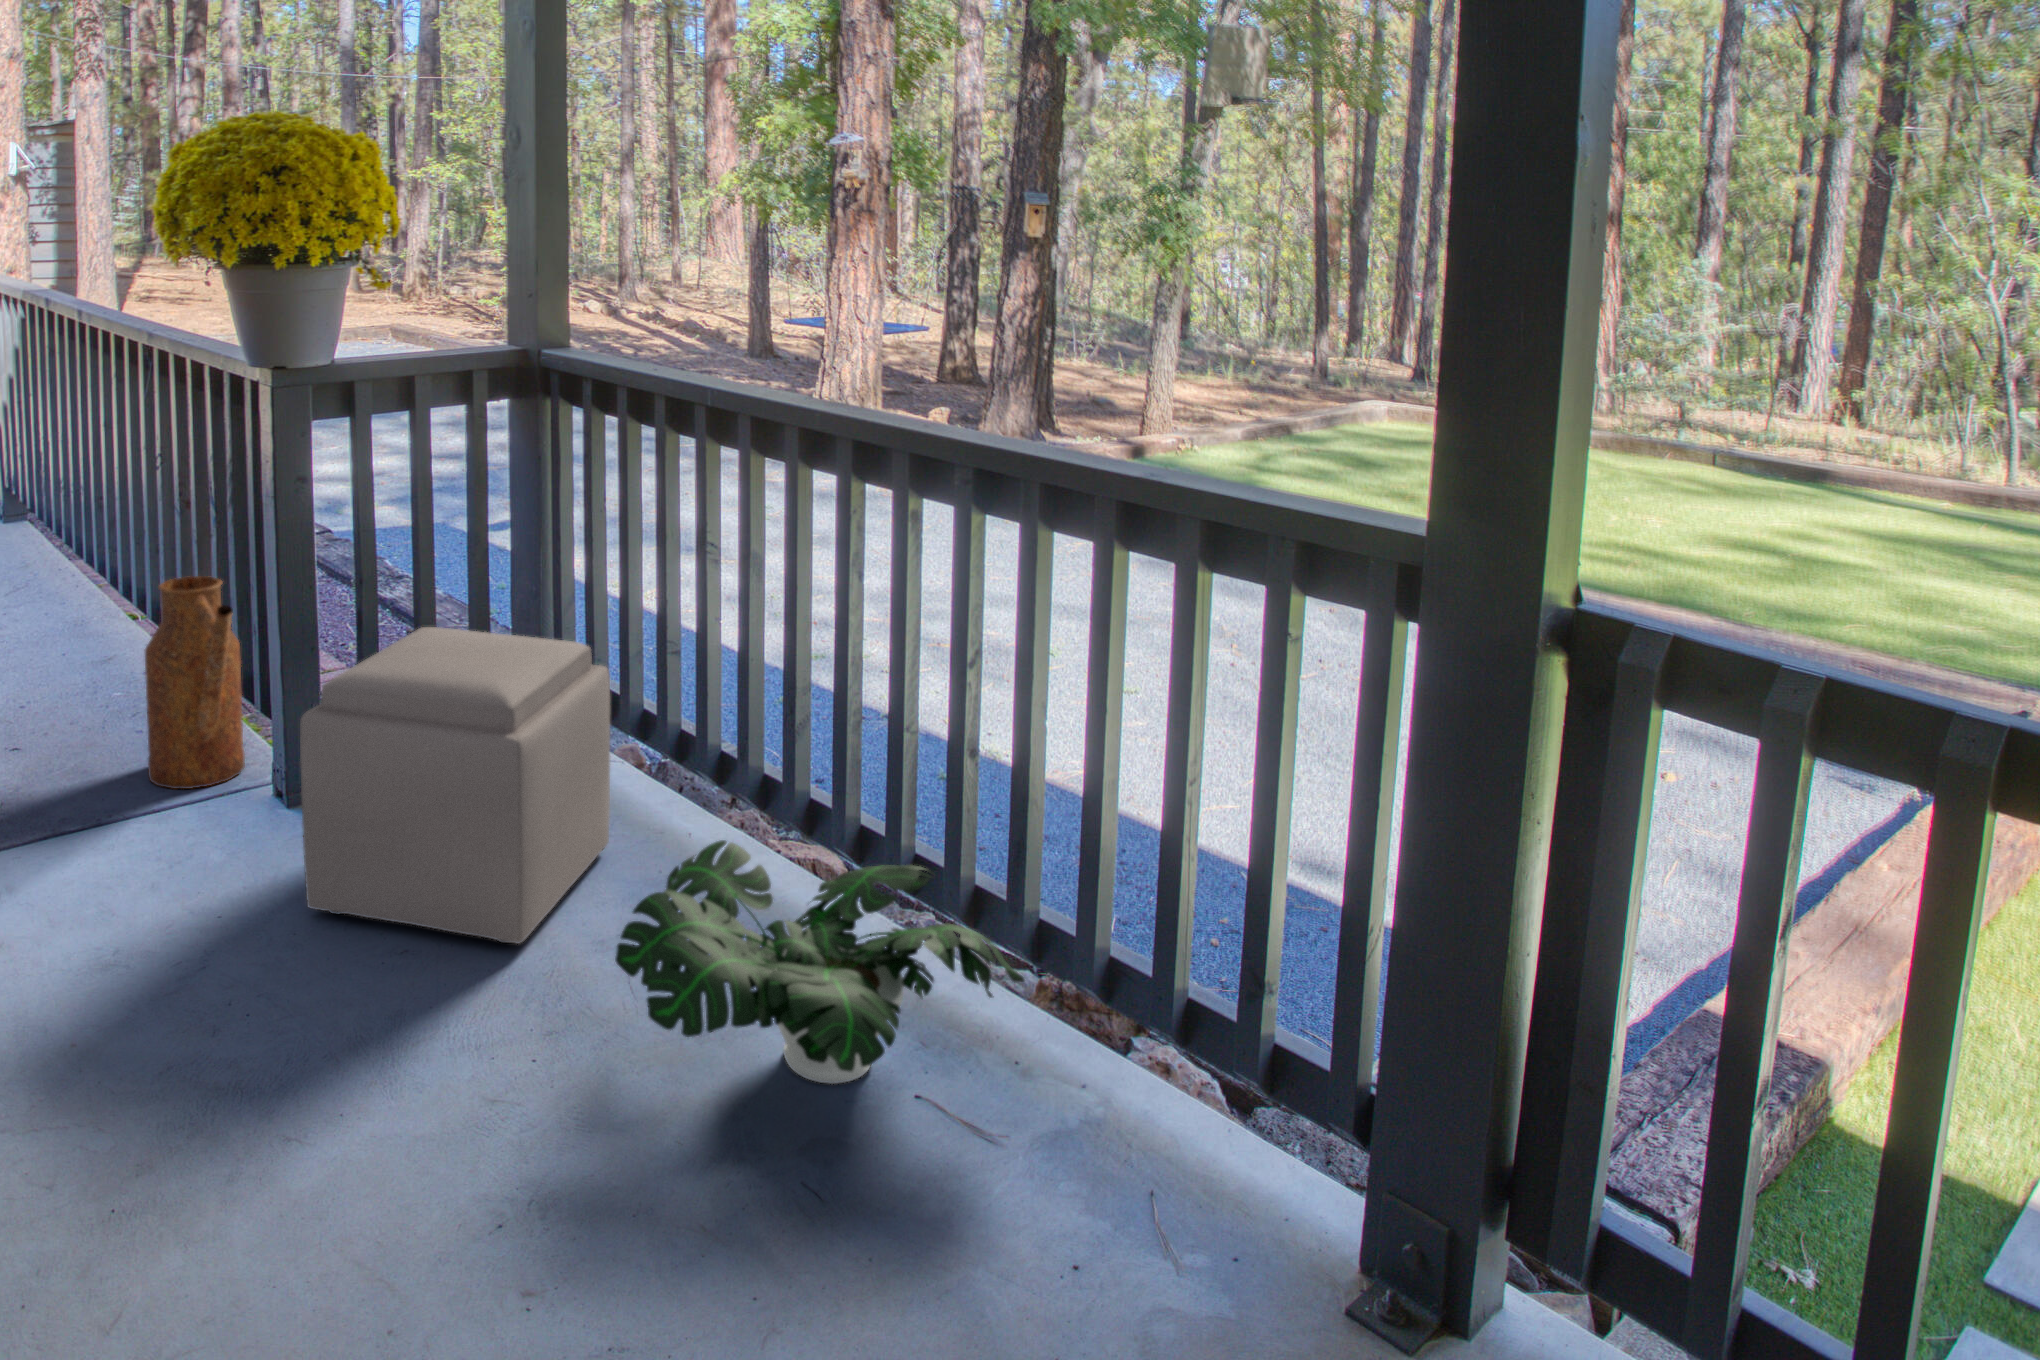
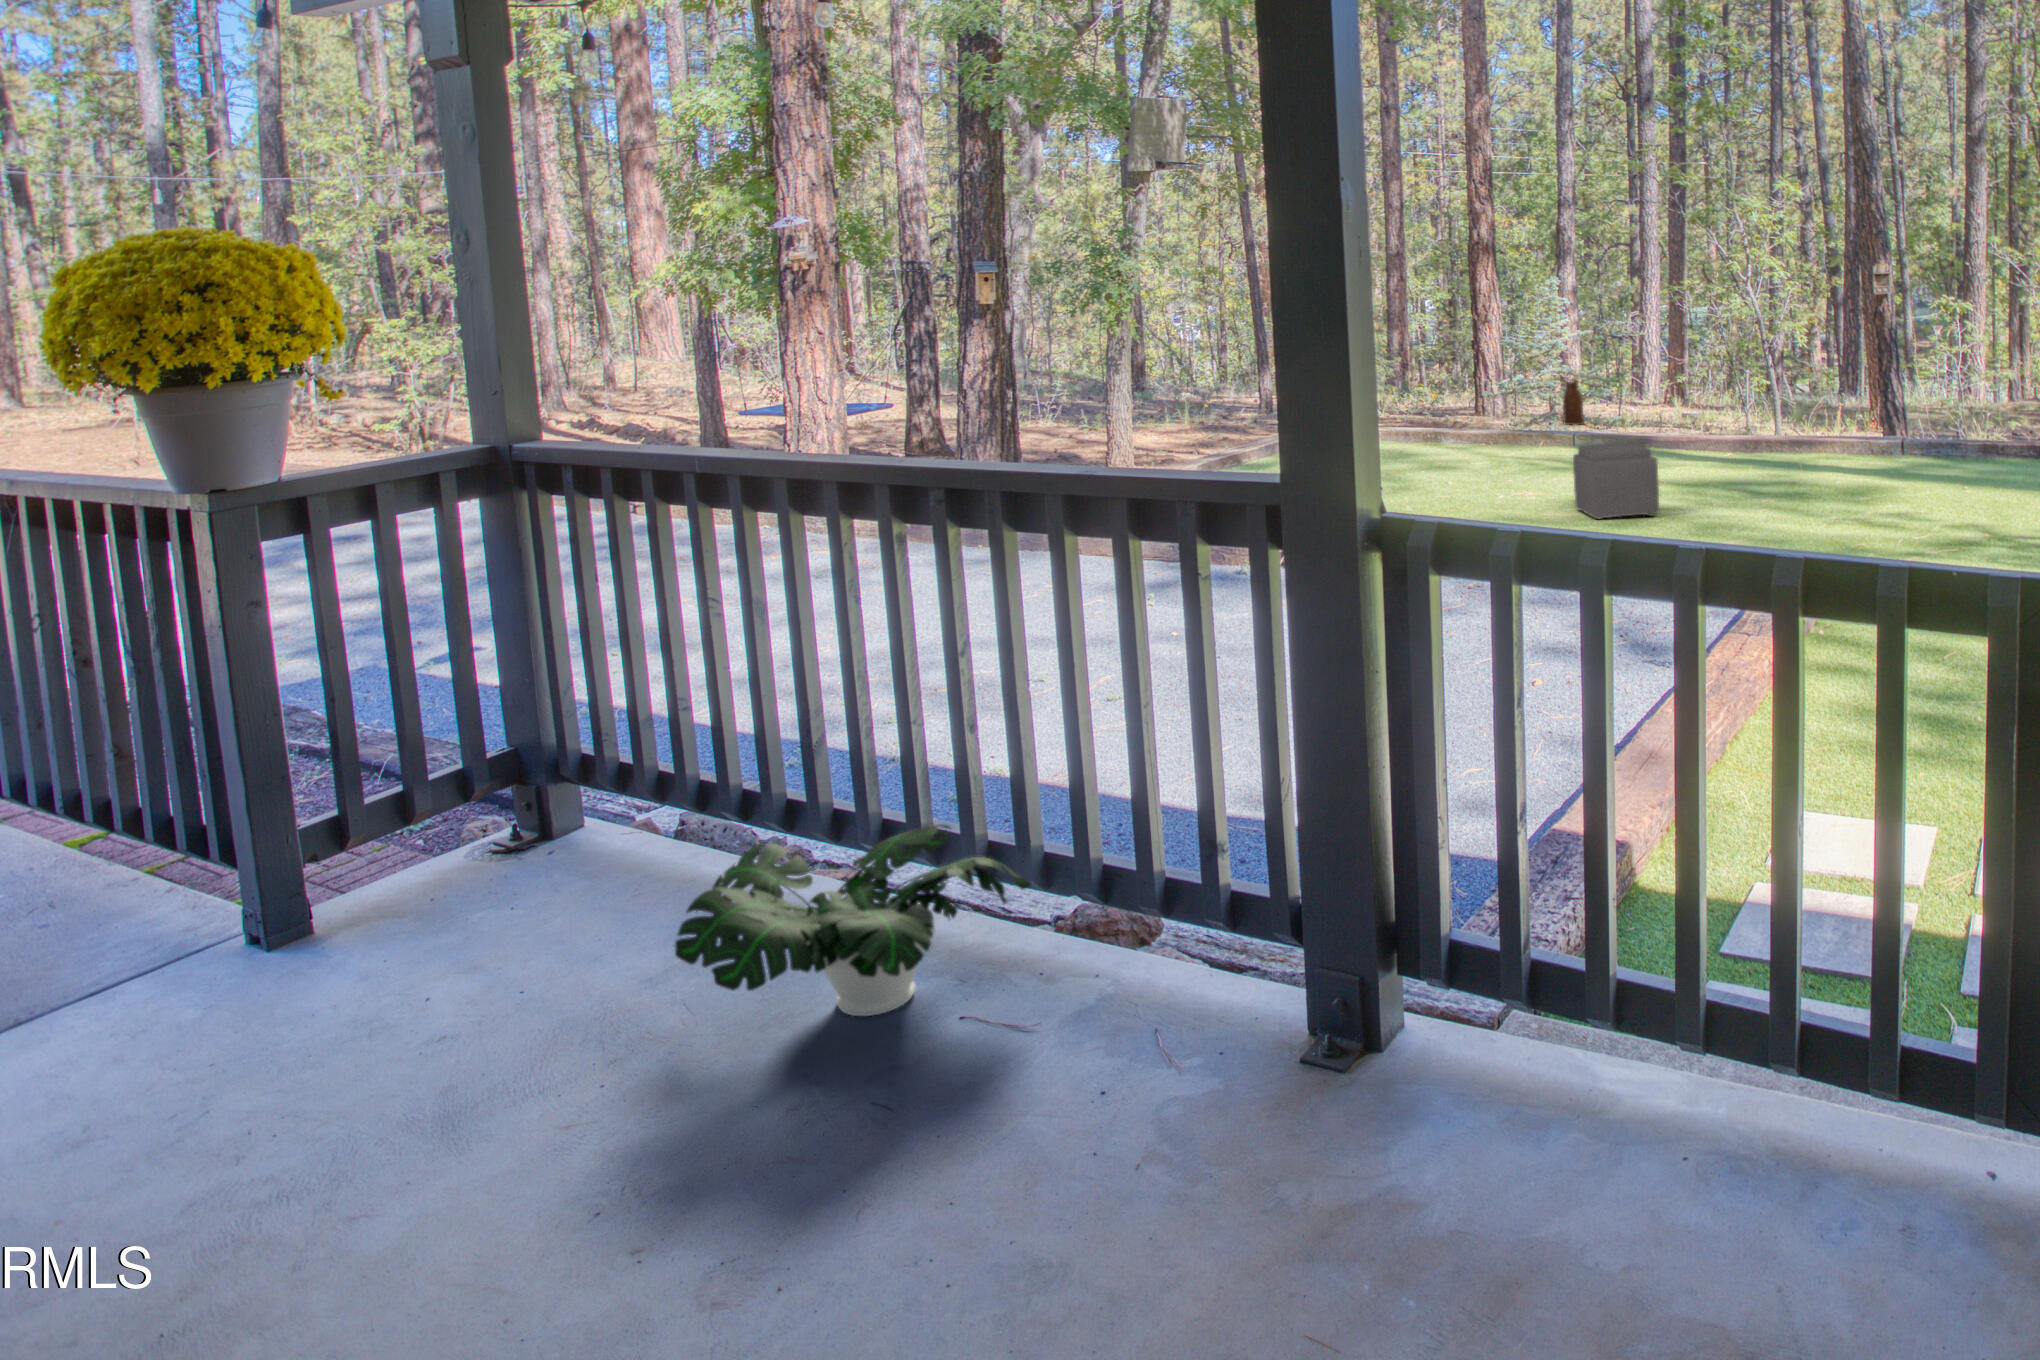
watering can: present [145,576,245,789] -> present [1563,380,1584,425]
ottoman: present [300,627,610,944] -> present [1573,442,1659,519]

